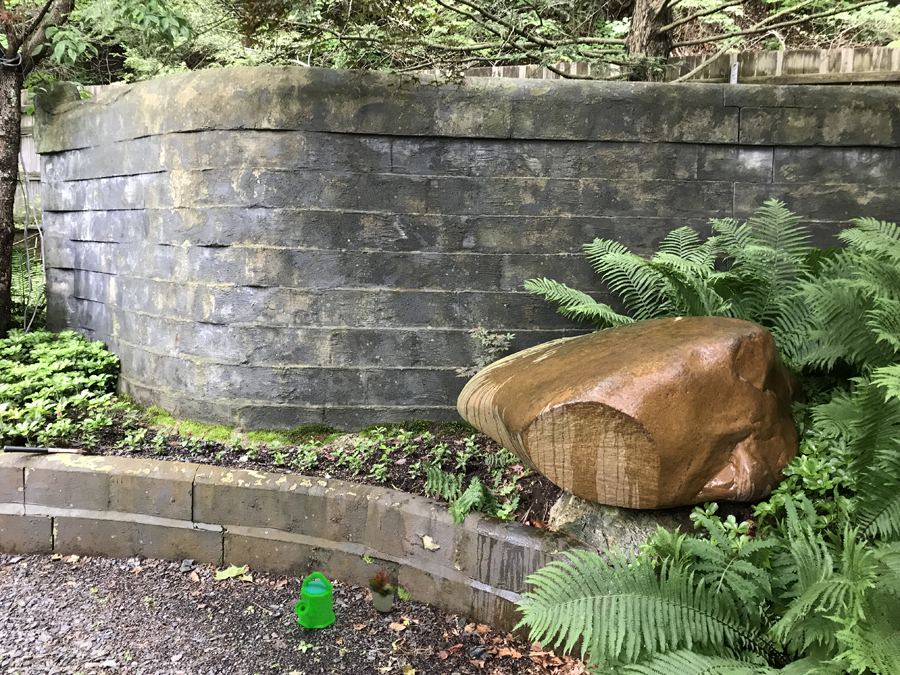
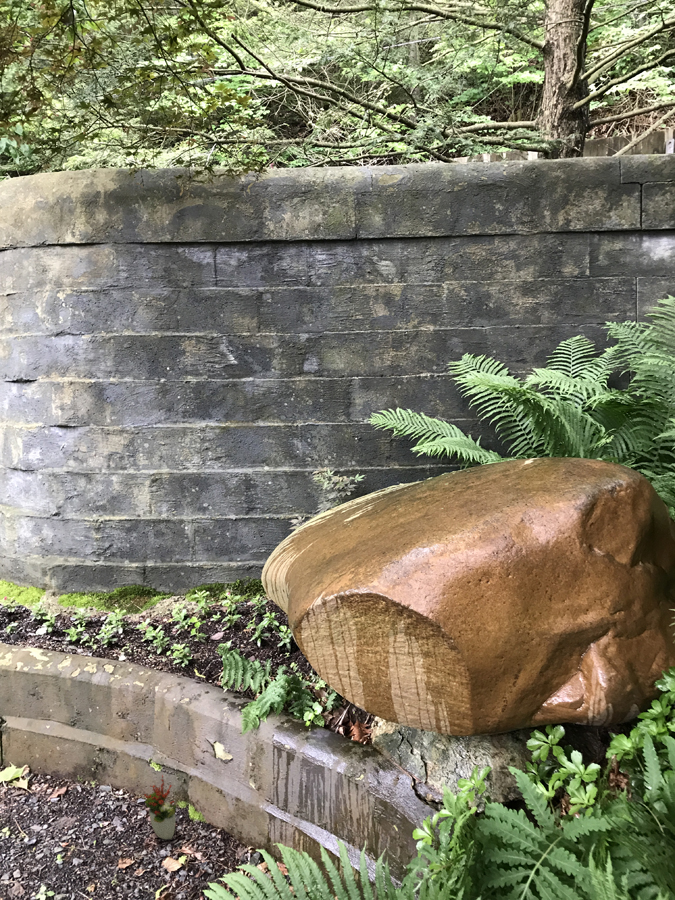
watering can: present [295,572,335,628] -> none [35,785,105,861]

